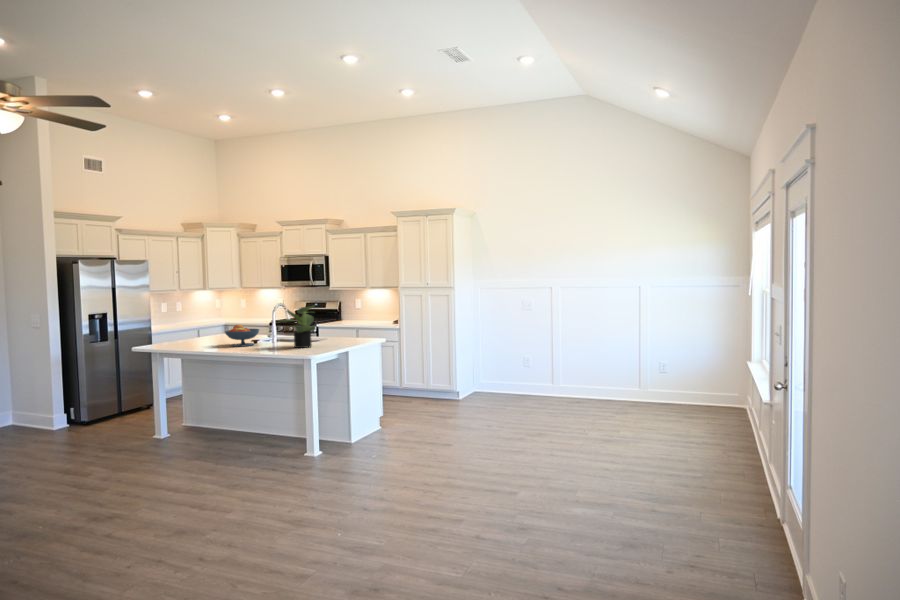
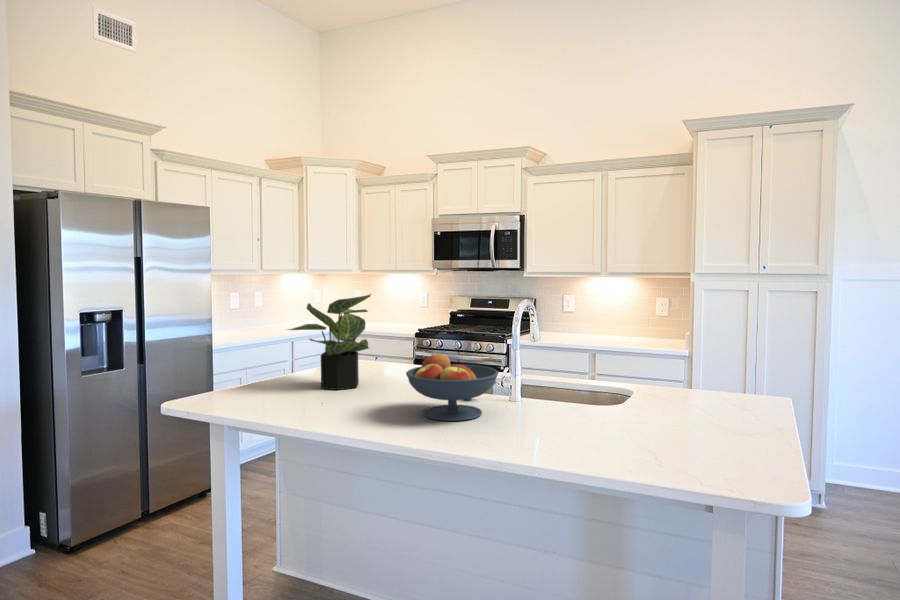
potted plant: present [282,305,316,348] -> present [289,294,370,390]

